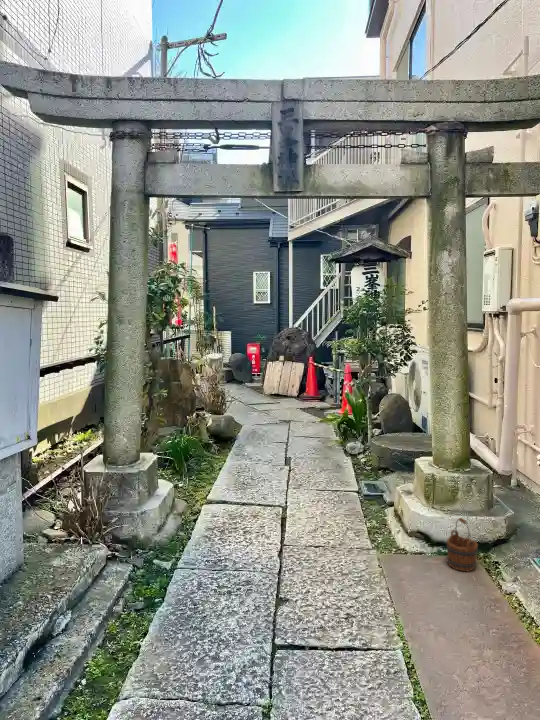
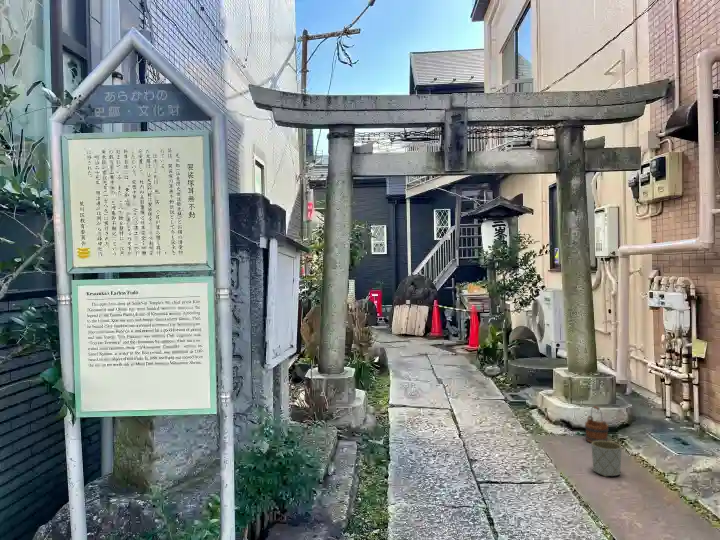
planter: none [445,581,487,639] -> present [592,440,621,477]

